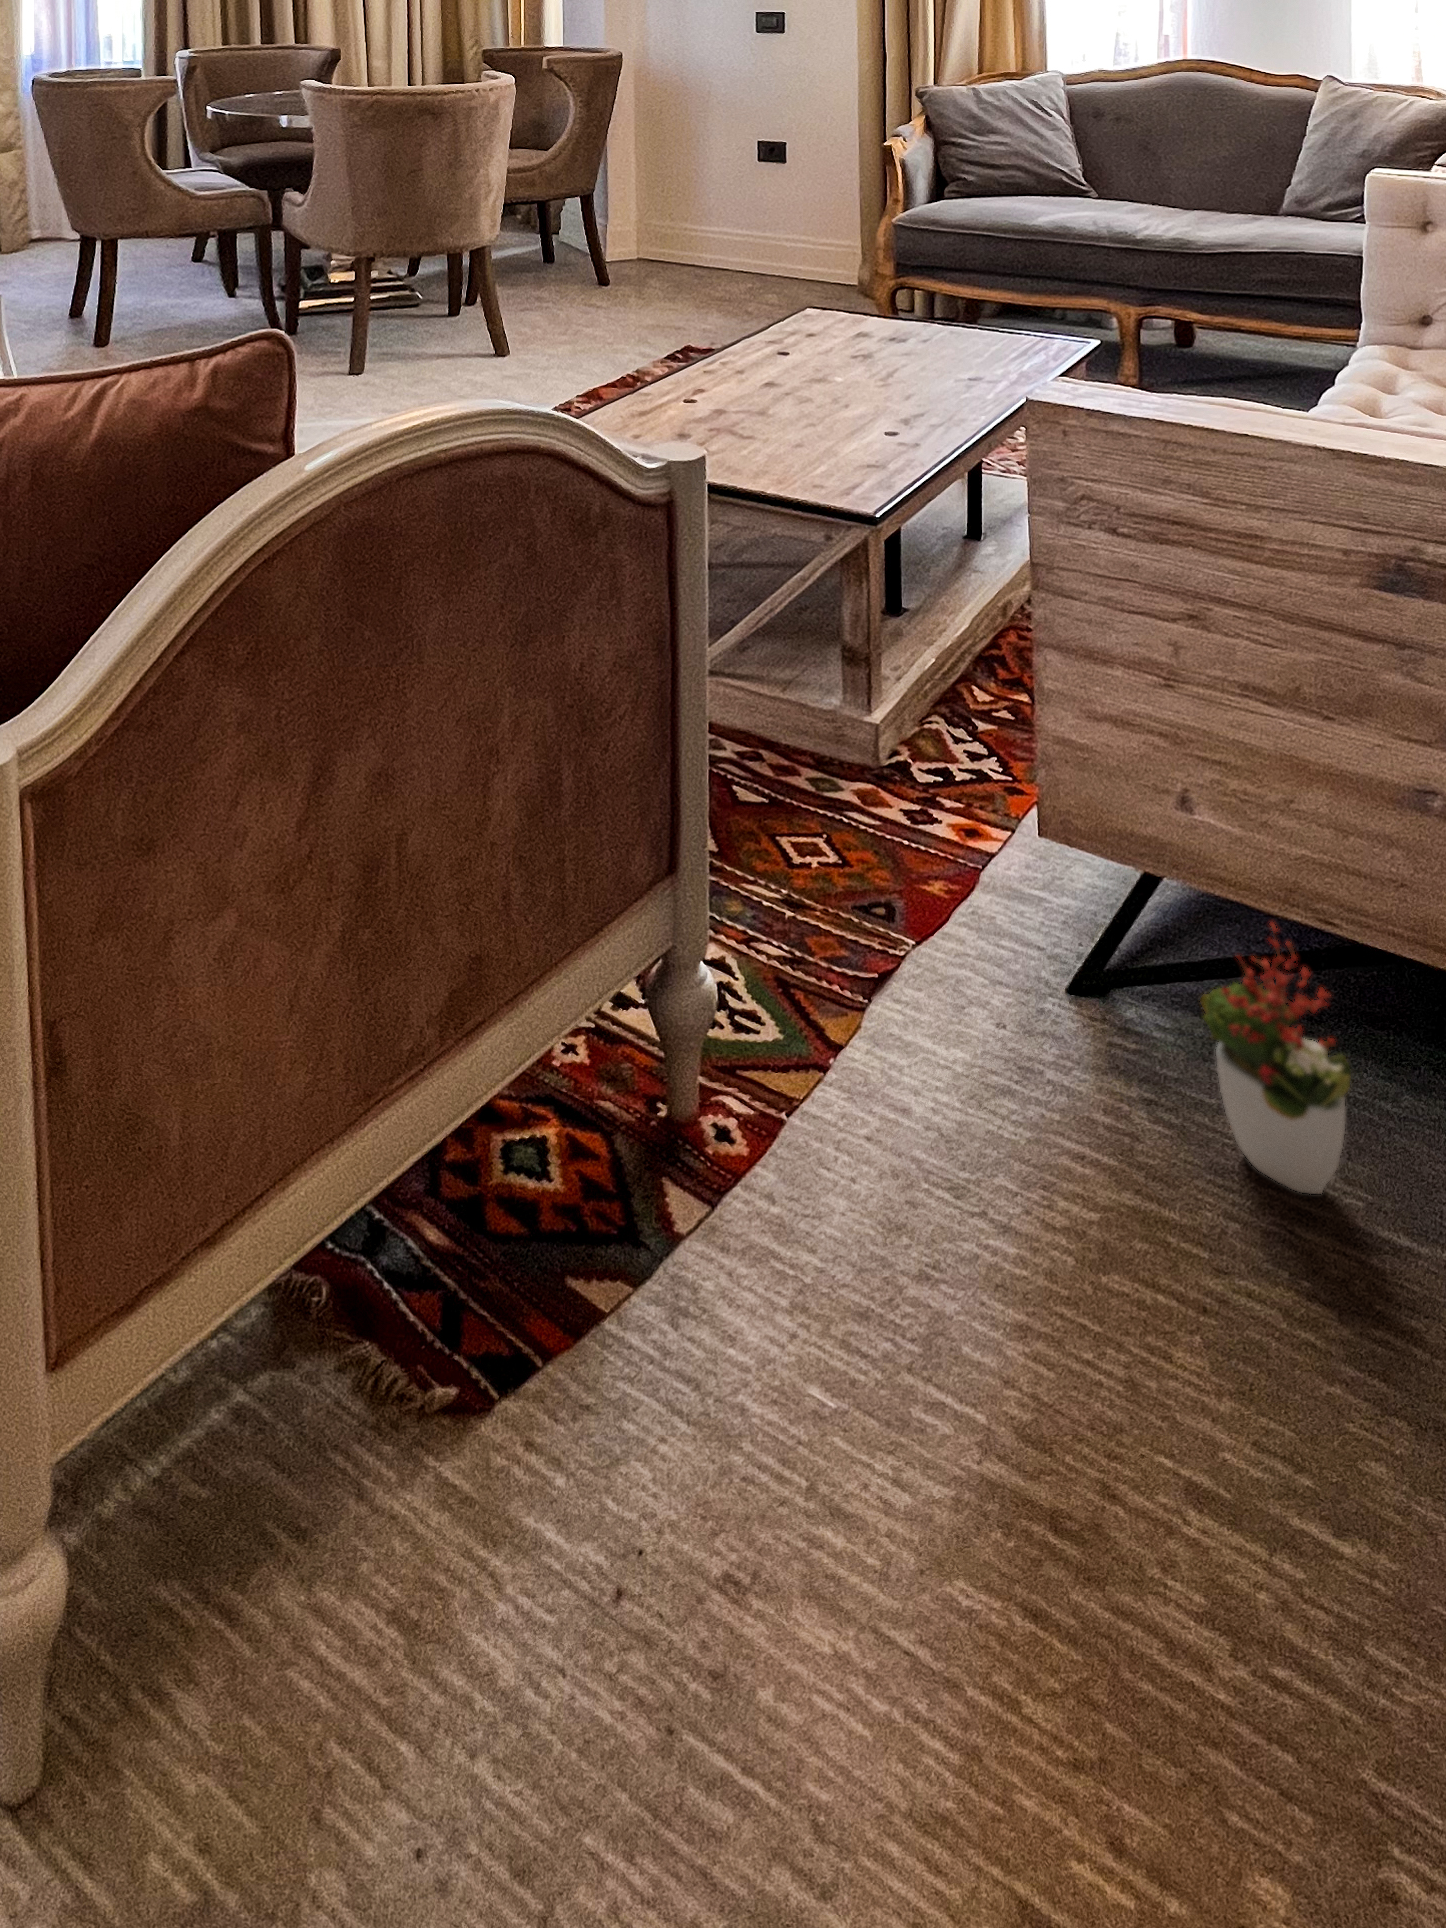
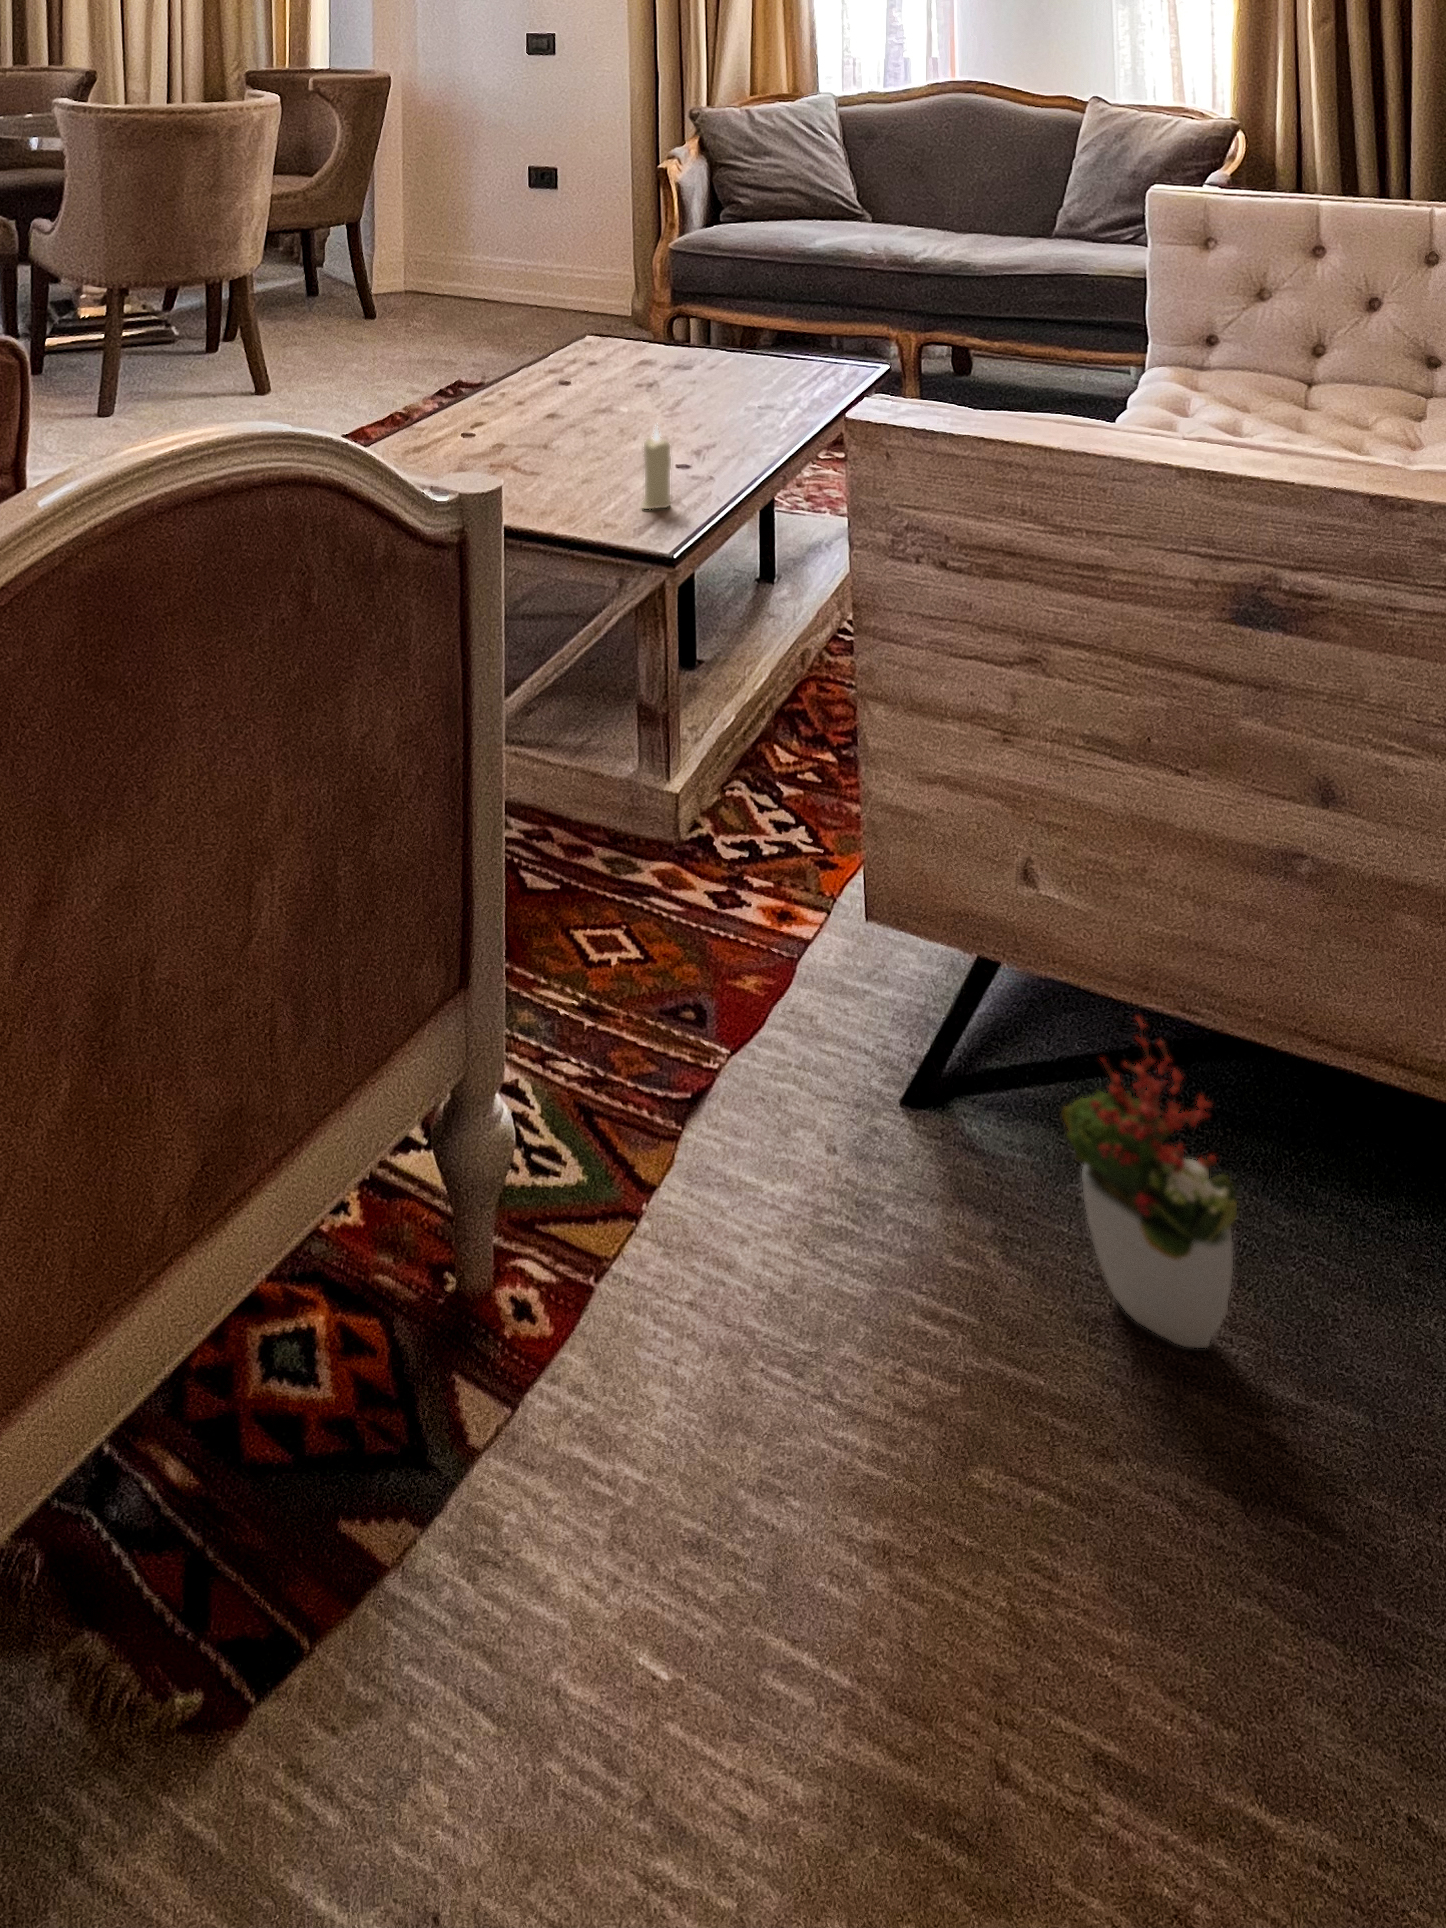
candle: none [849,398,877,476] -> present [642,429,671,509]

